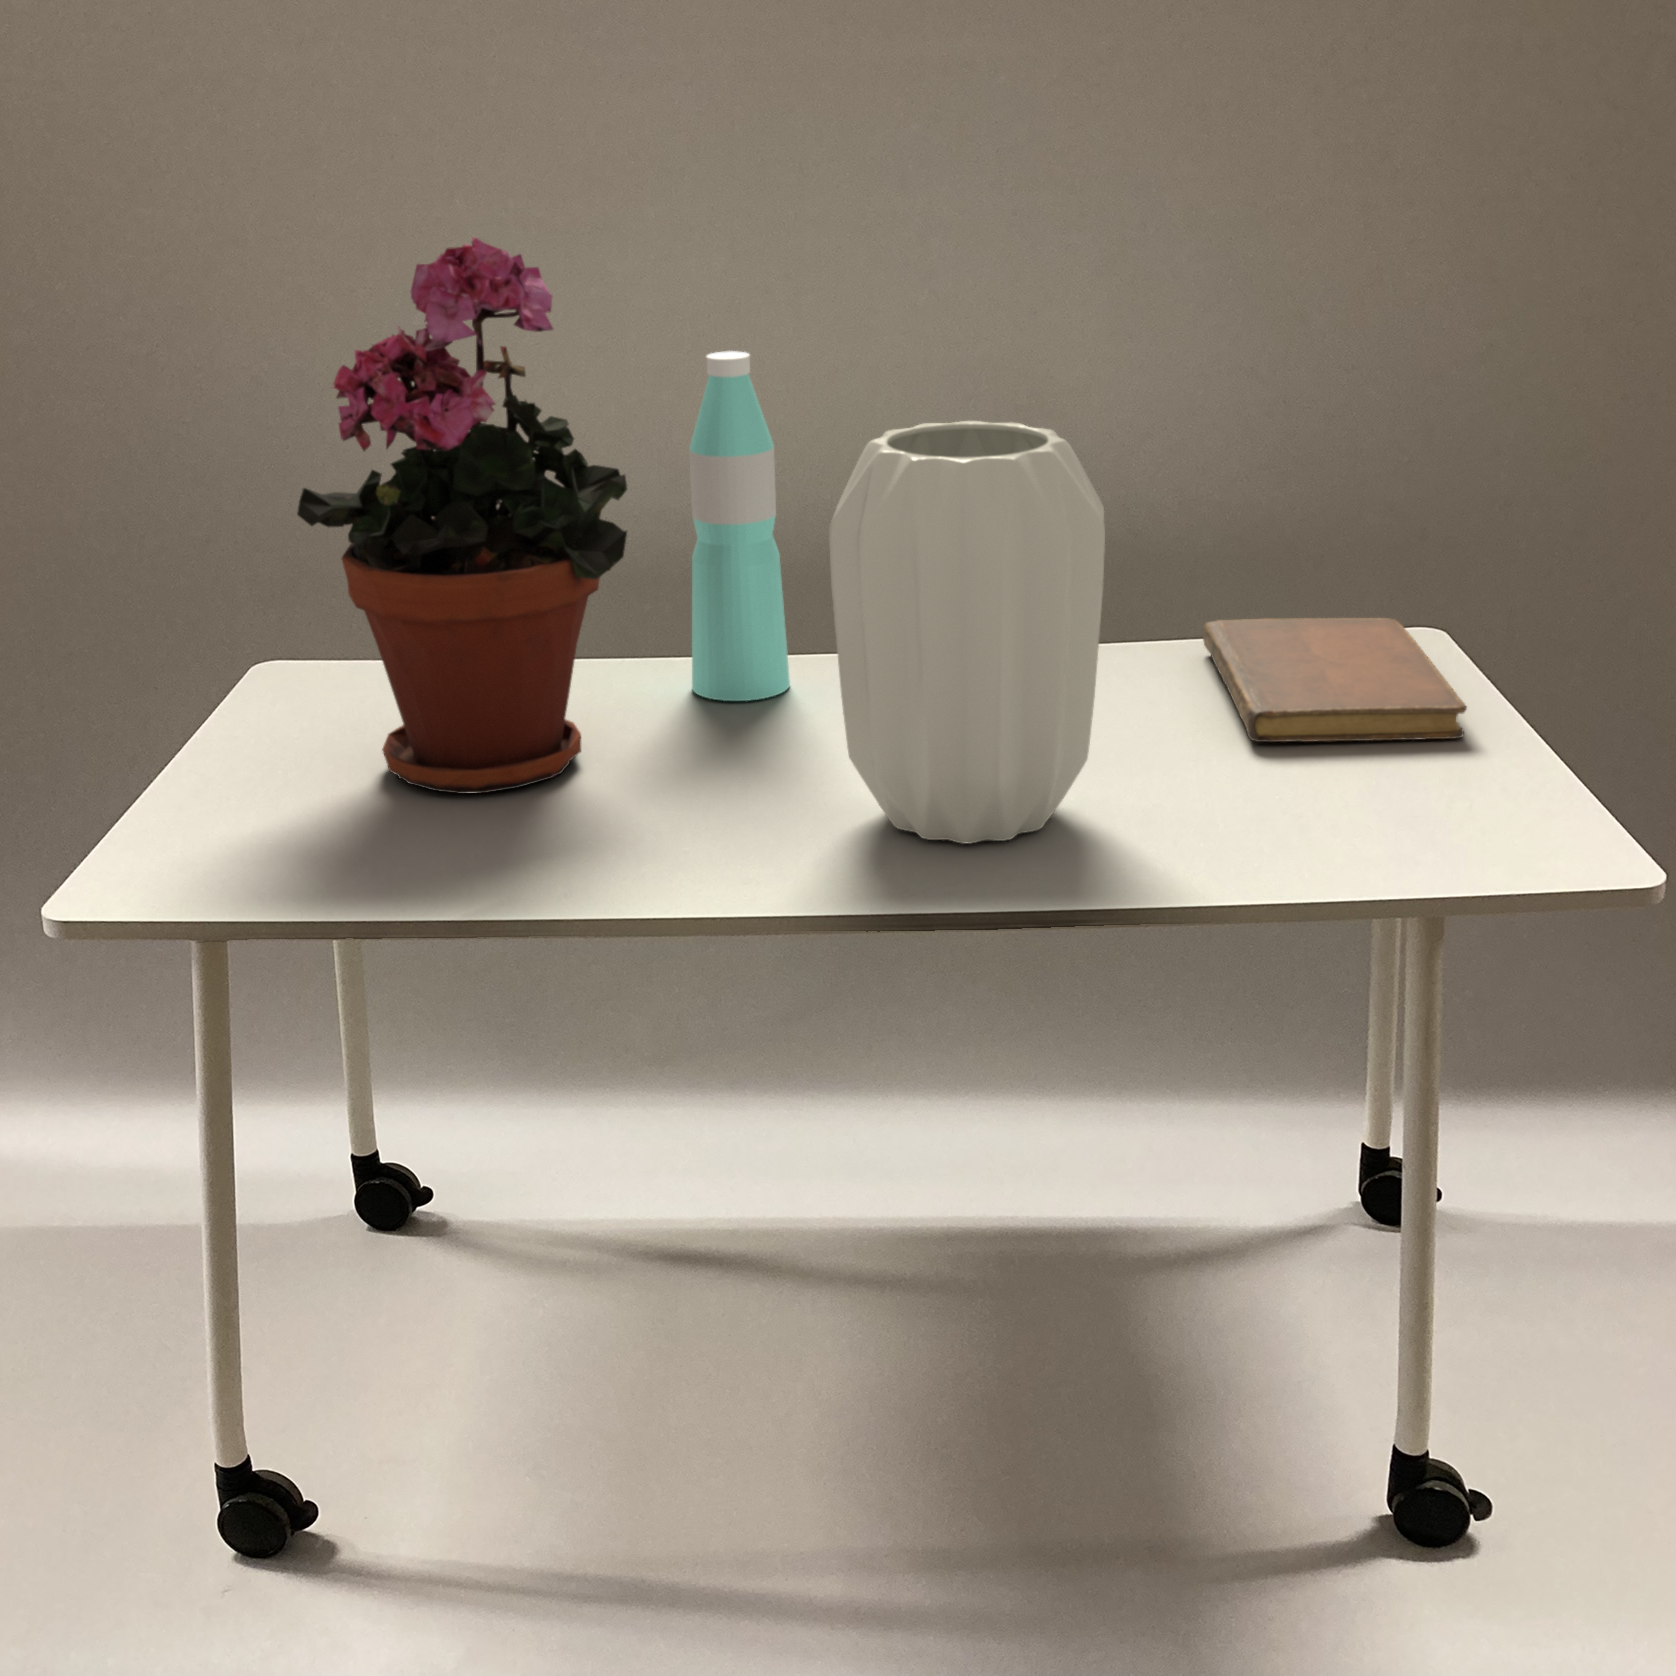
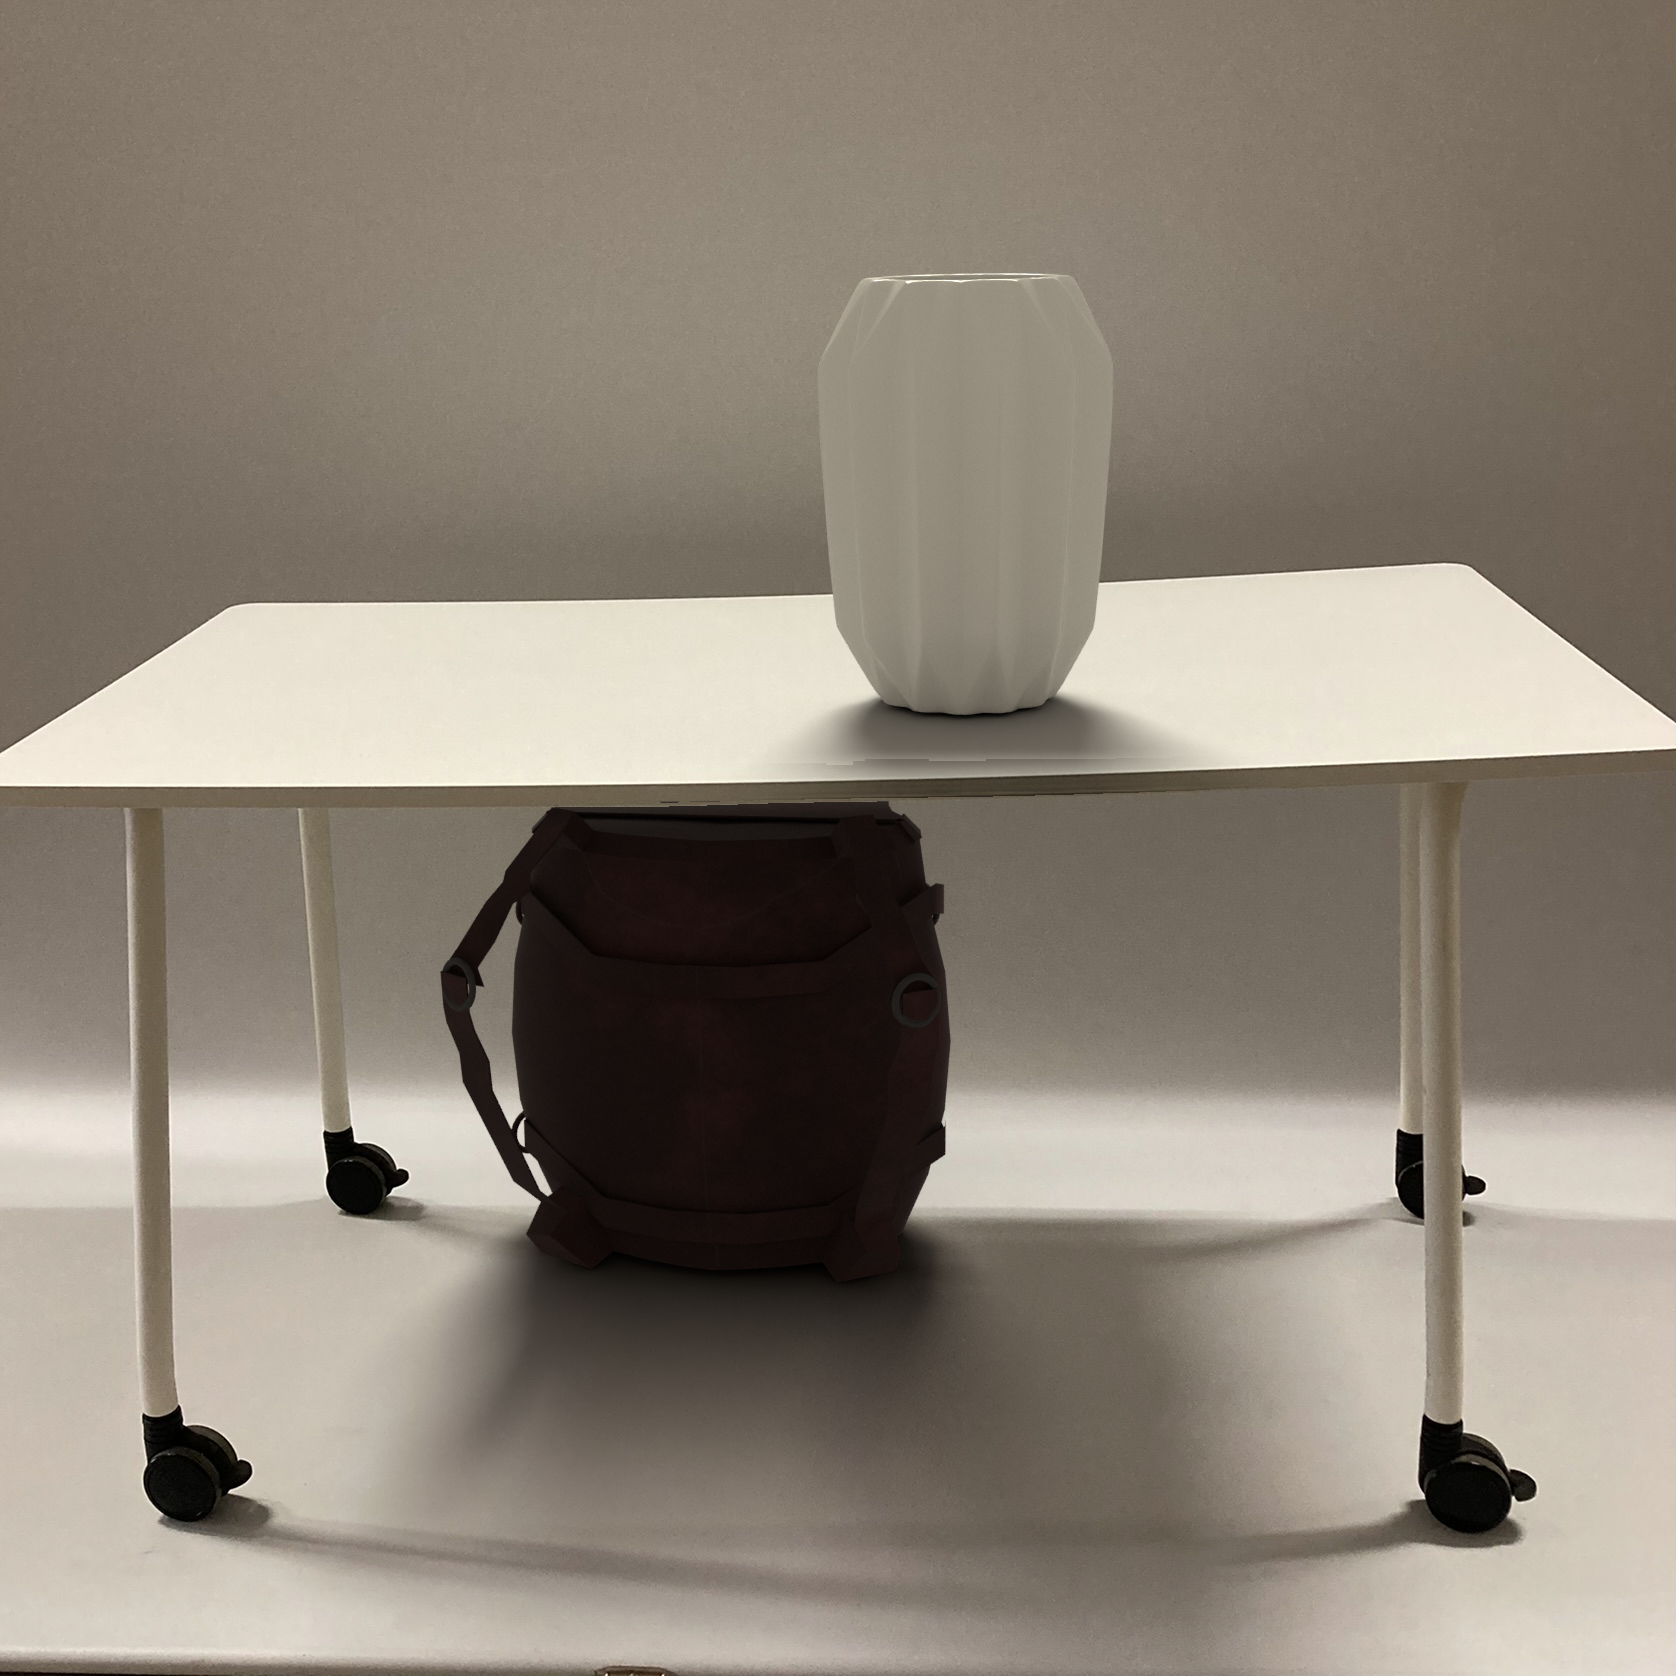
potted plant: present [297,237,627,794] -> none [264,98,613,683]
water bottle: present [689,351,790,701] -> none [681,260,783,624]
notebook: present [1203,618,1467,742] -> none [1212,558,1498,648]
backpack: none [468,743,949,1301] -> present [440,801,951,1282]

